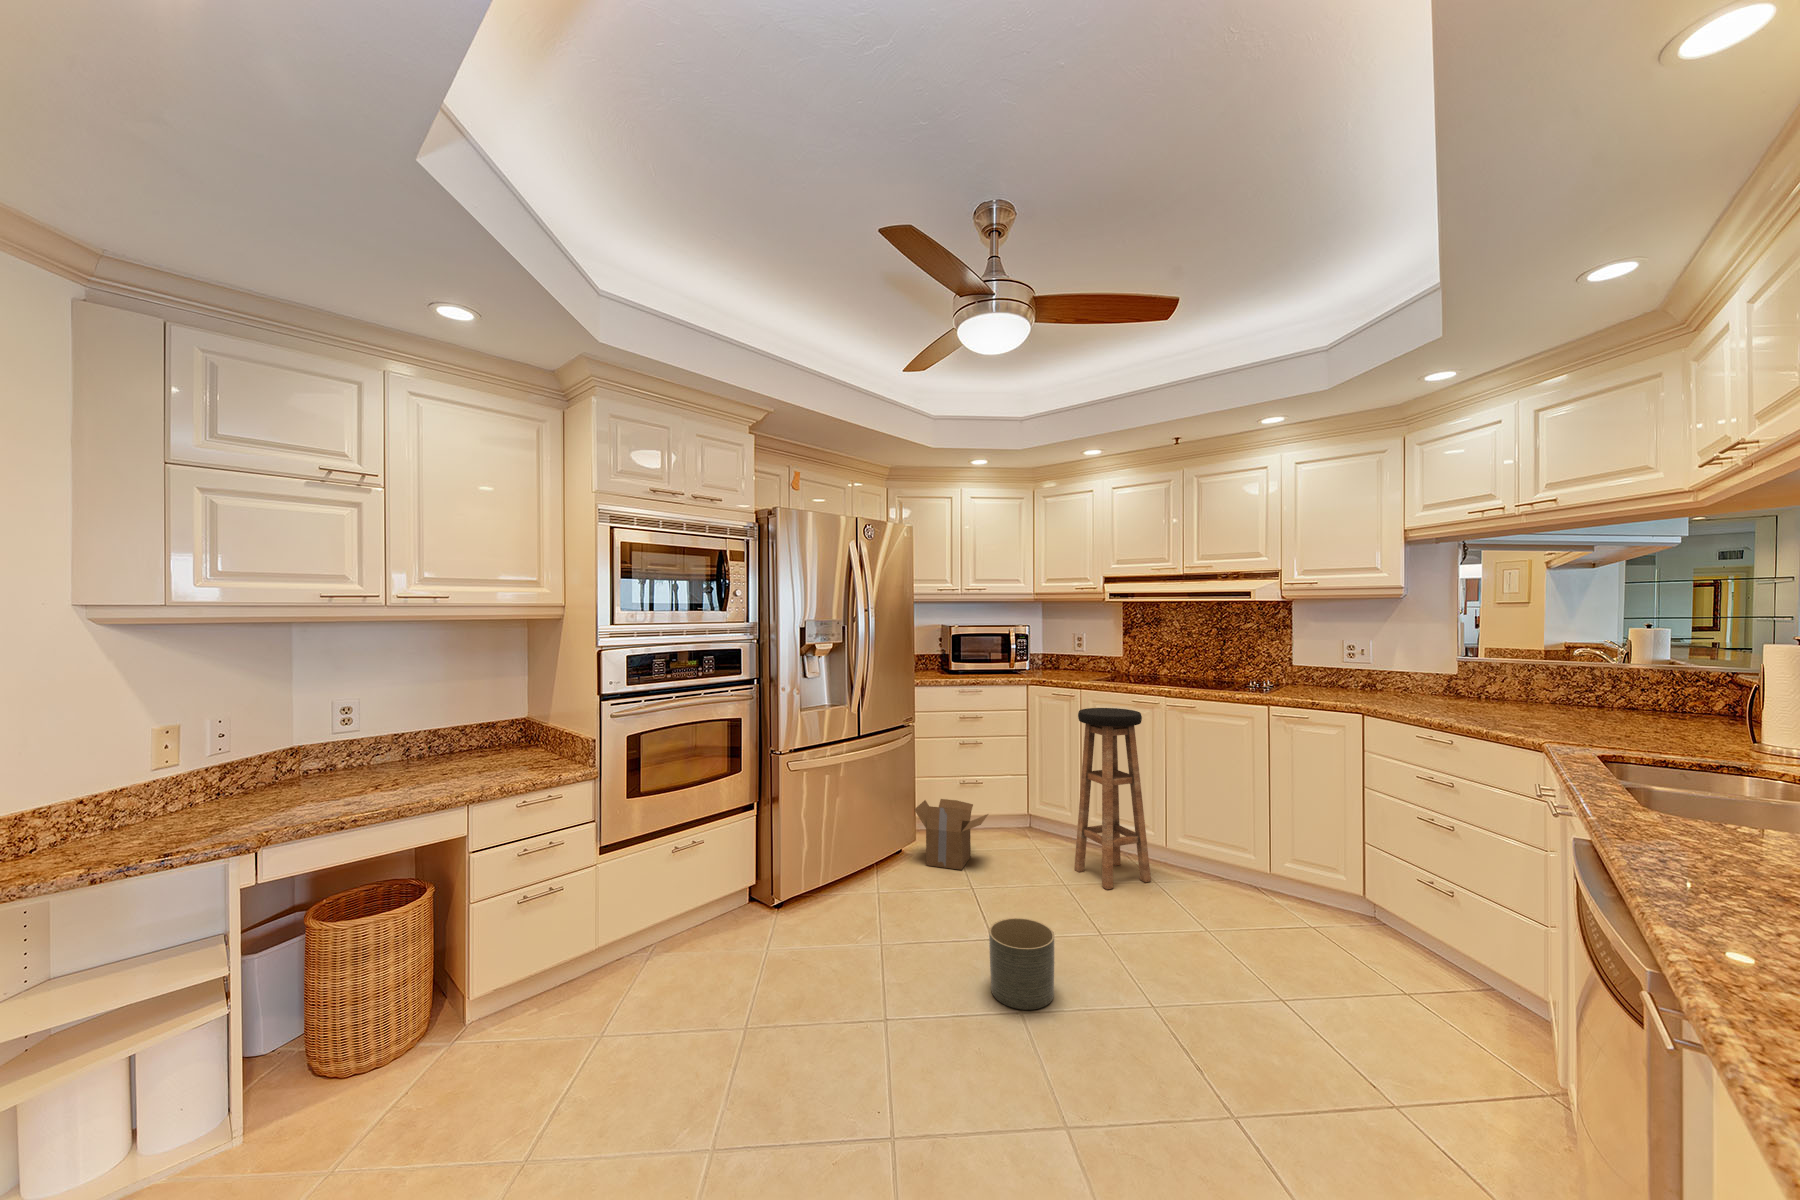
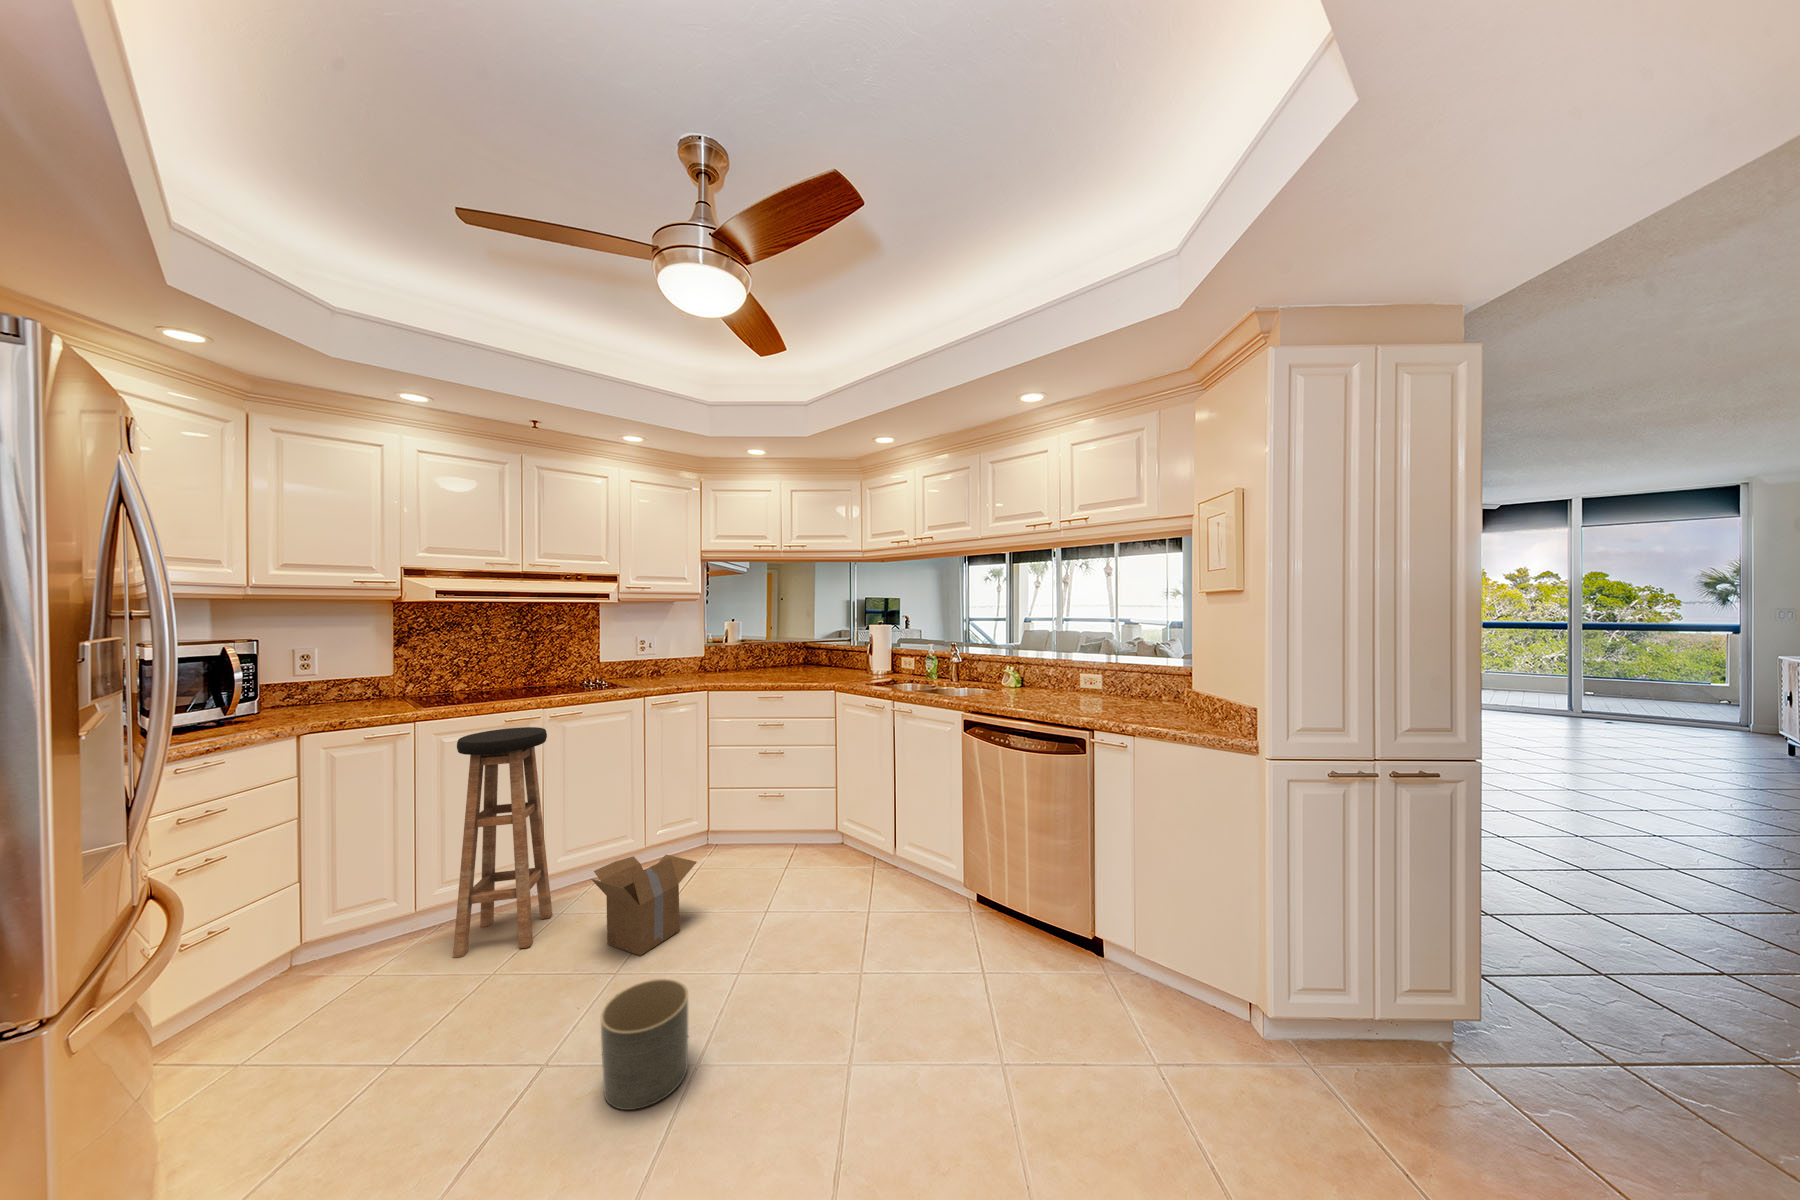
cardboard box: present [914,799,988,870] -> present [591,855,697,956]

